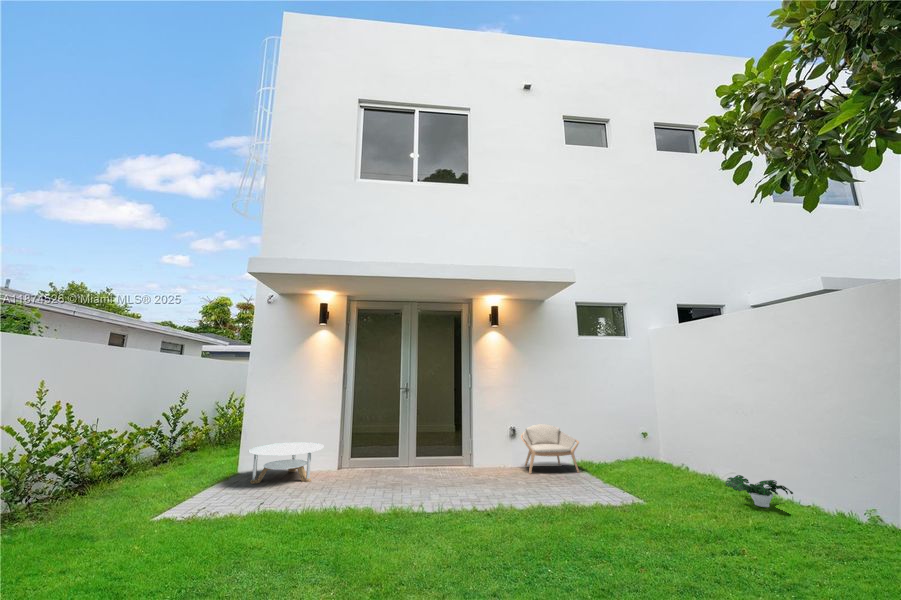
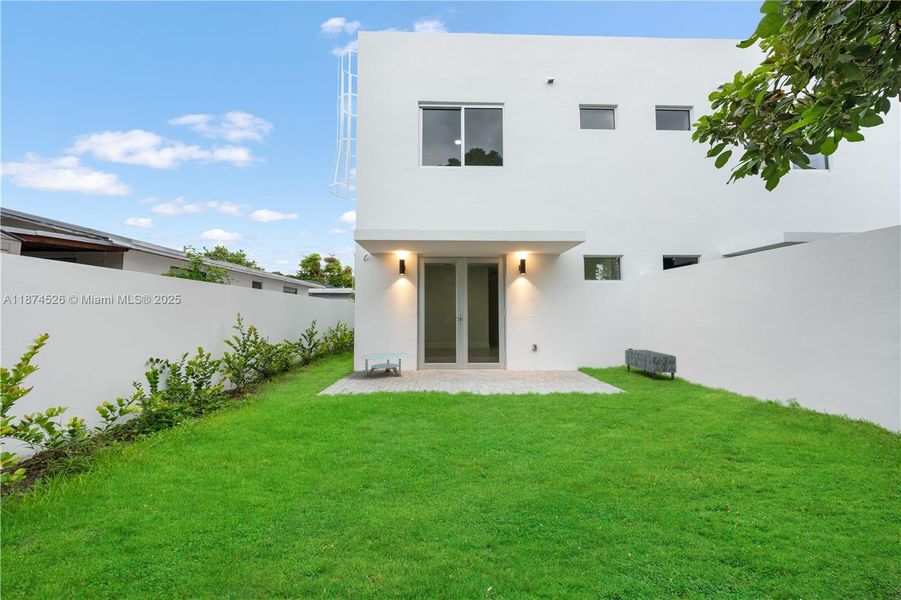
armchair: present [521,424,579,474] -> none [540,342,582,375]
bench: none [637,434,710,480] -> present [625,350,676,380]
potted plant: present [726,475,793,507] -> none [683,376,730,396]

